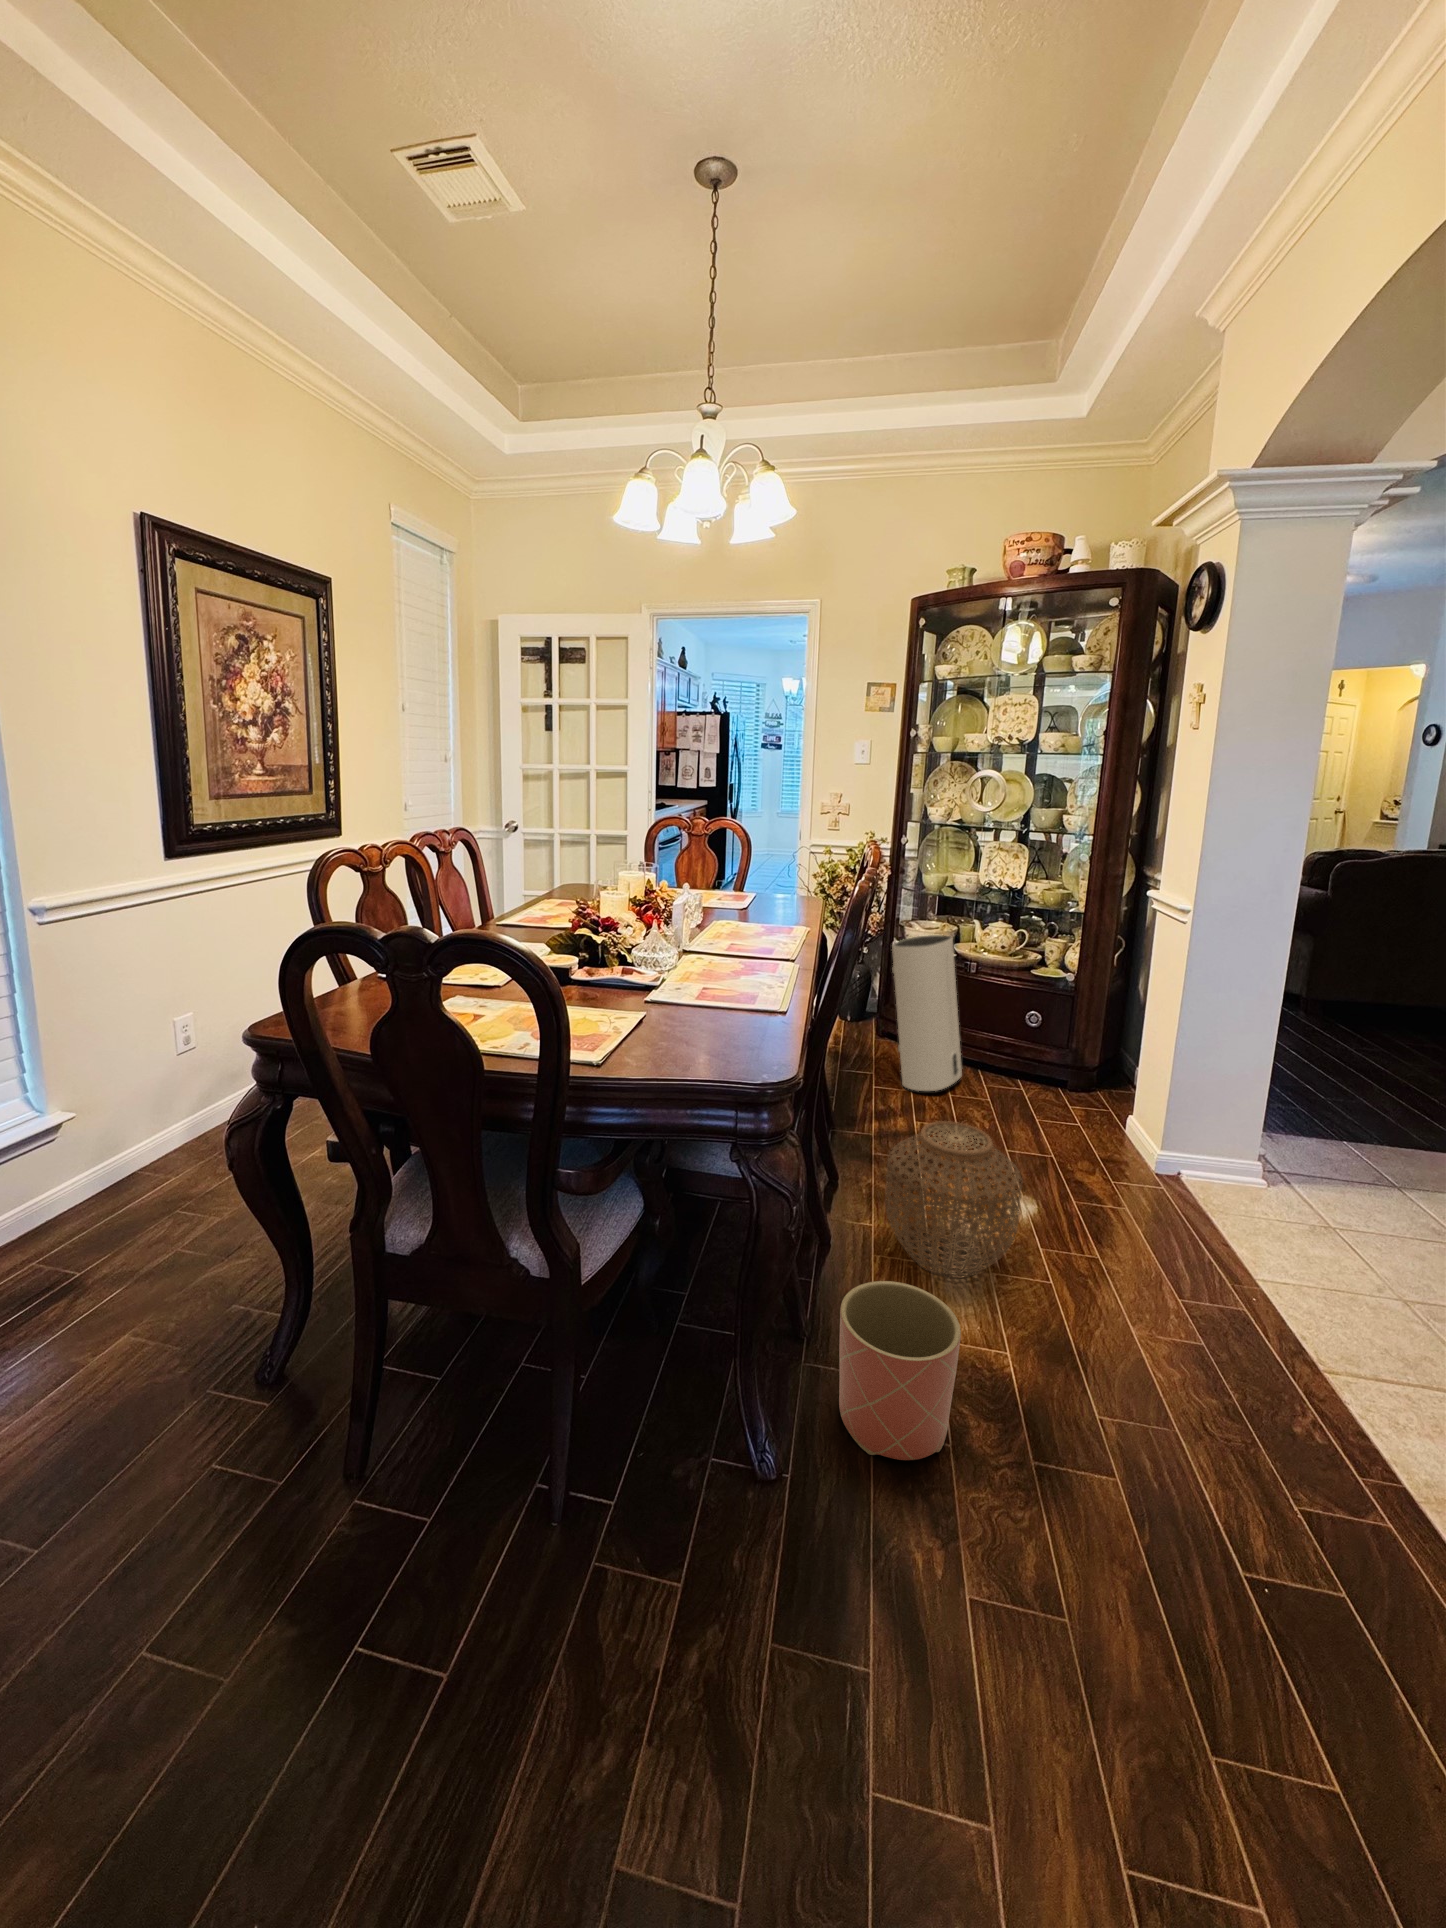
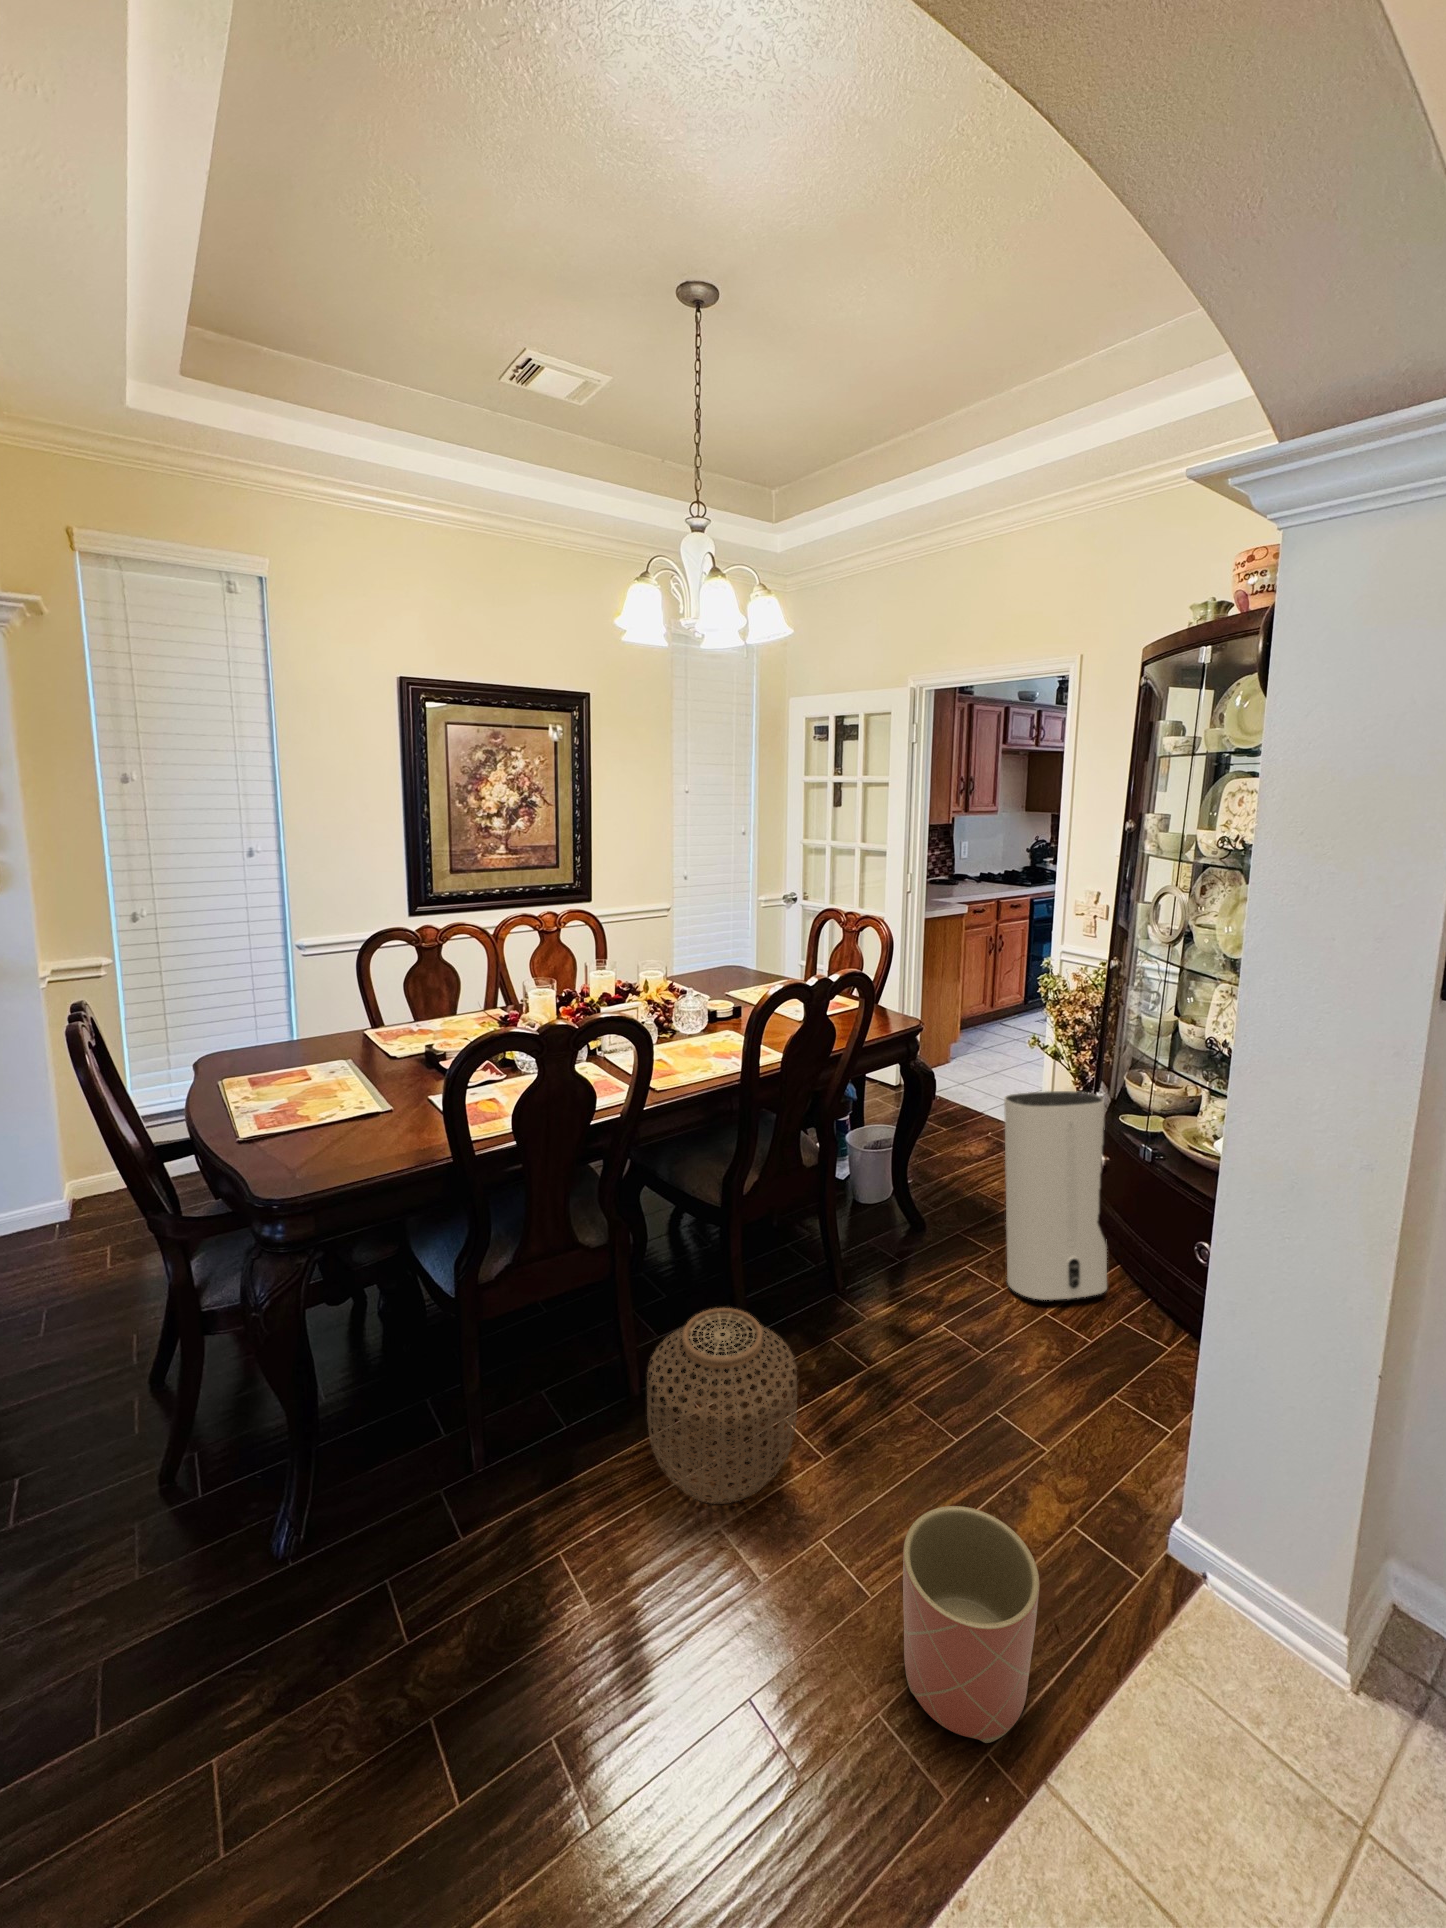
planter: present [839,1281,961,1460] -> present [903,1506,1039,1743]

